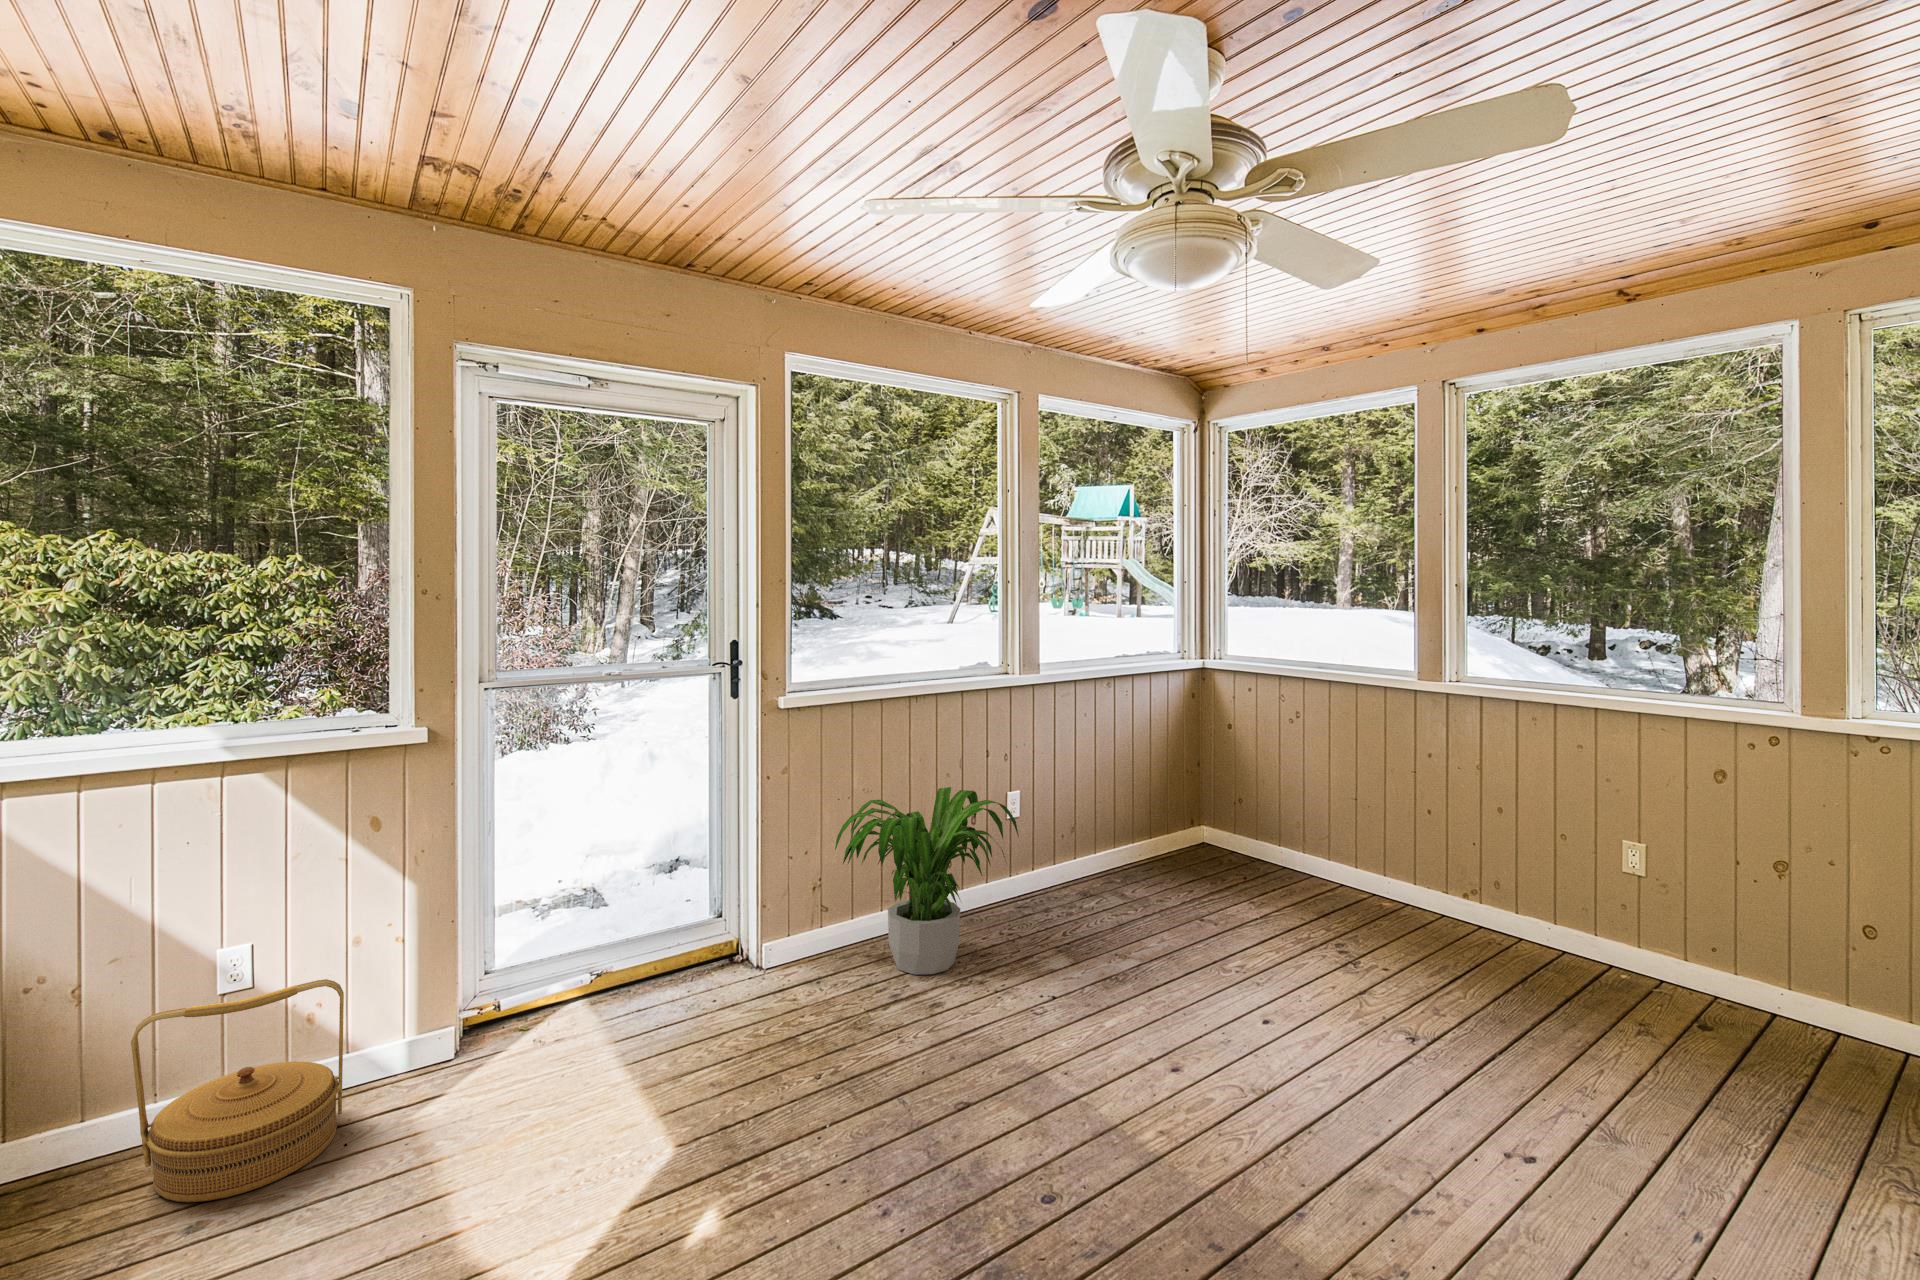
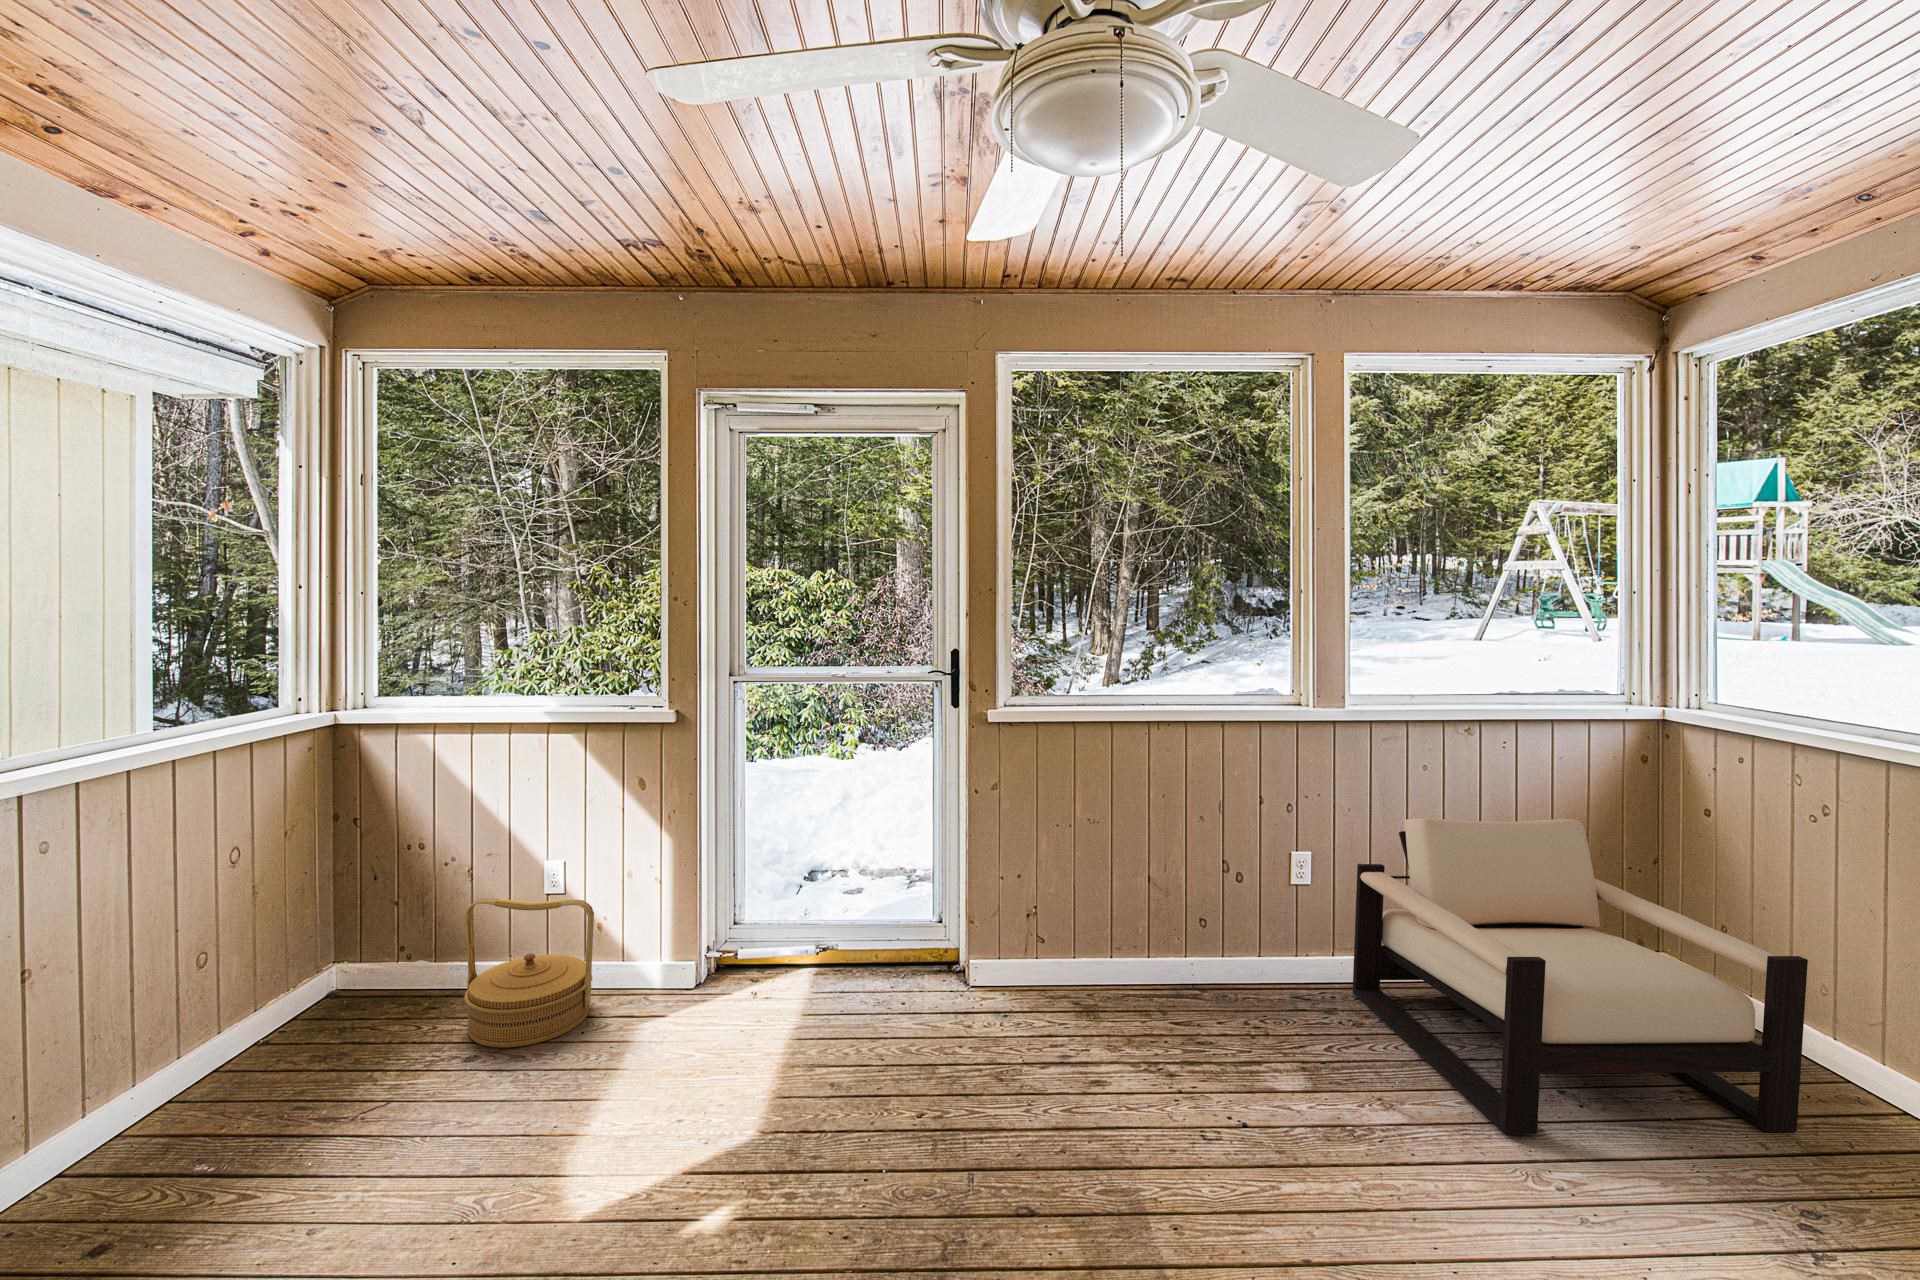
armchair: none [1053,739,1318,953] -> present [1353,818,1808,1135]
potted plant: present [835,787,1019,975] -> none [1036,833,1241,1045]

